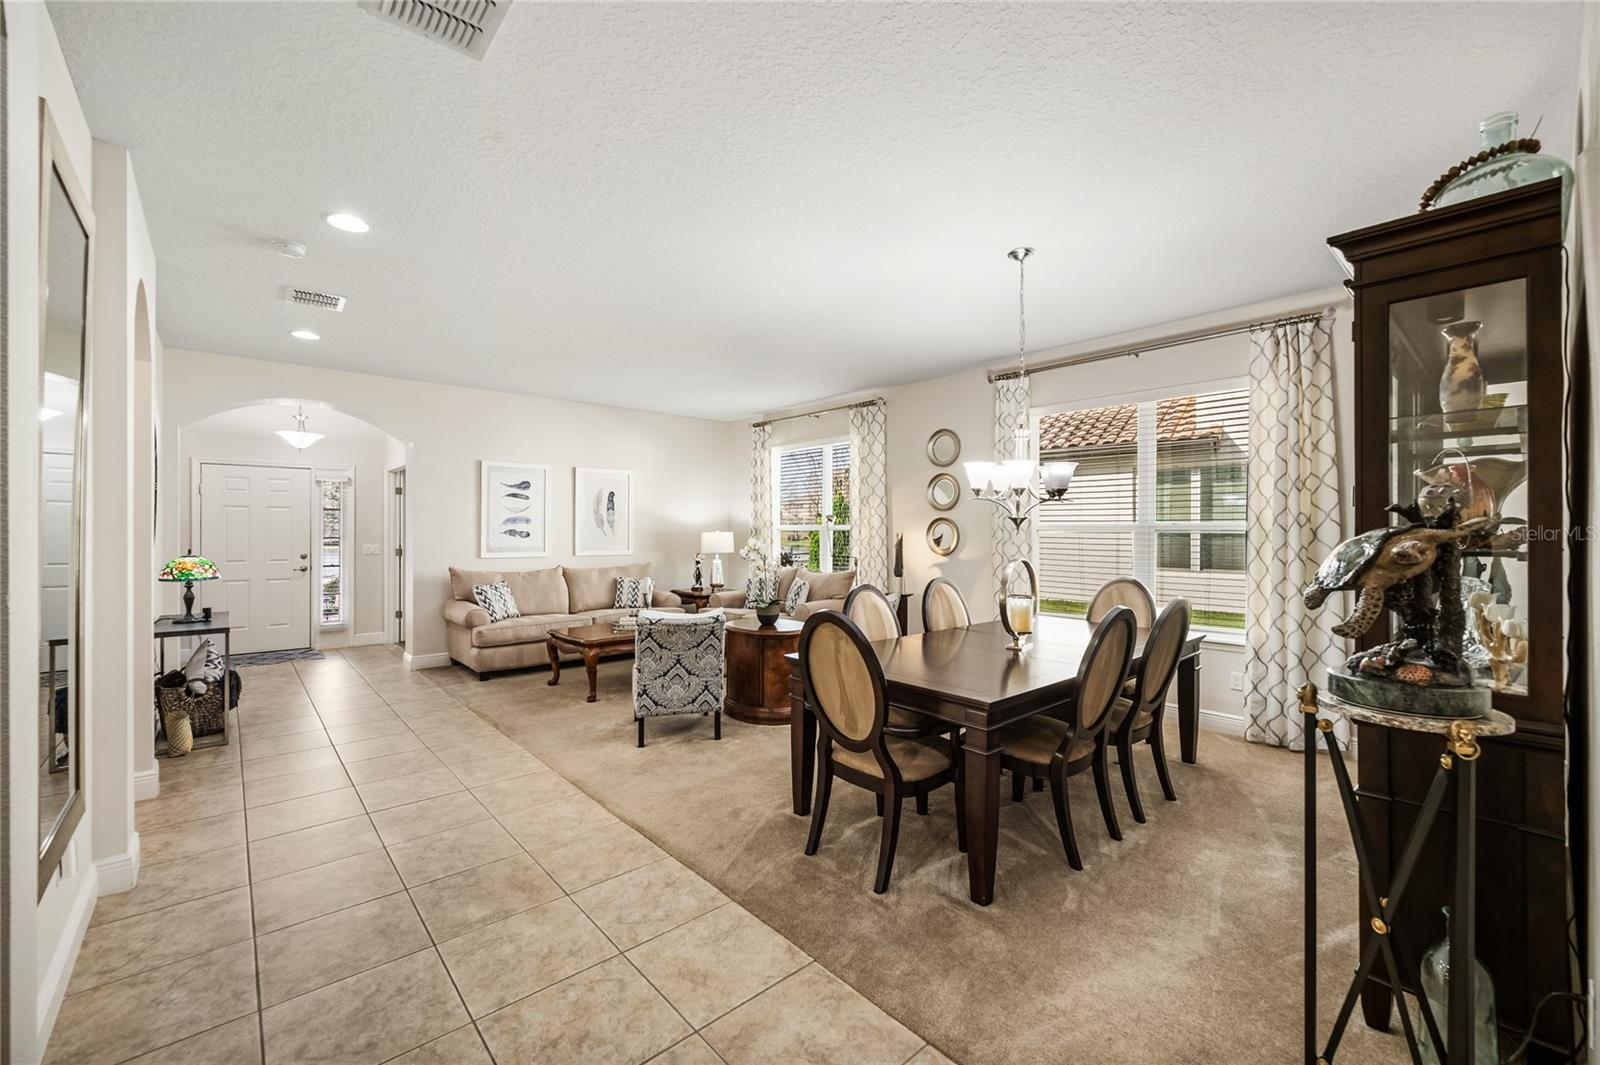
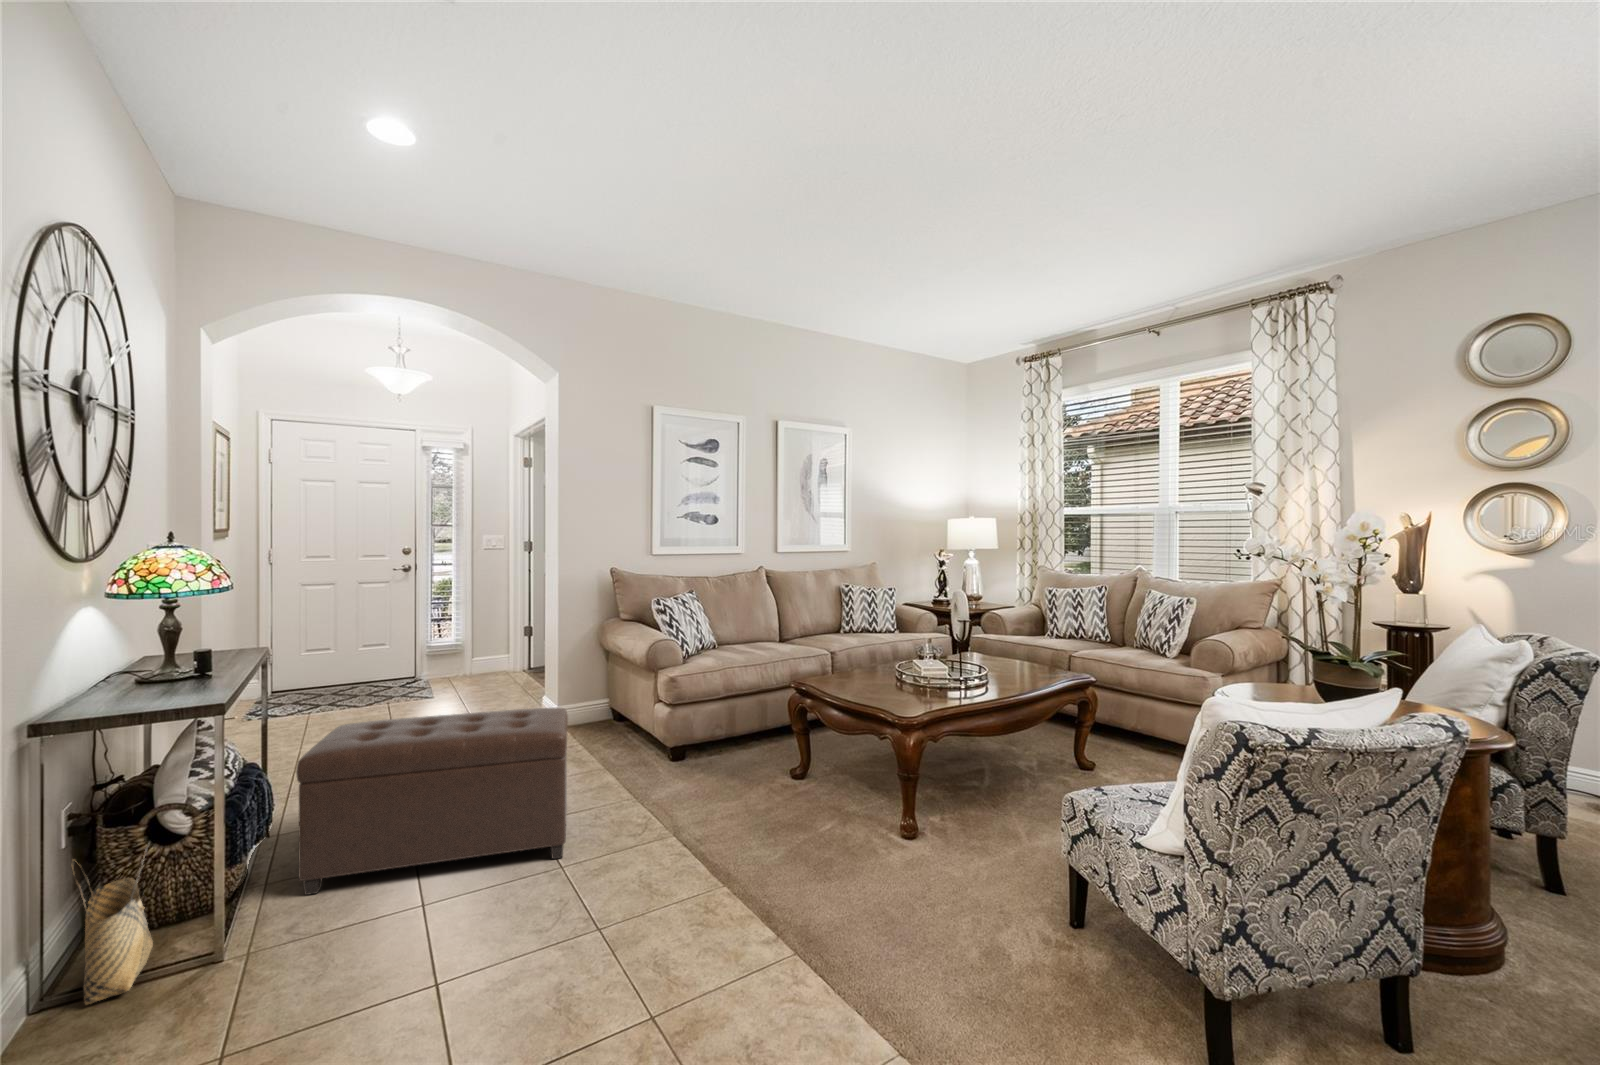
ottoman: none [258,643,409,730] -> present [296,708,568,895]

